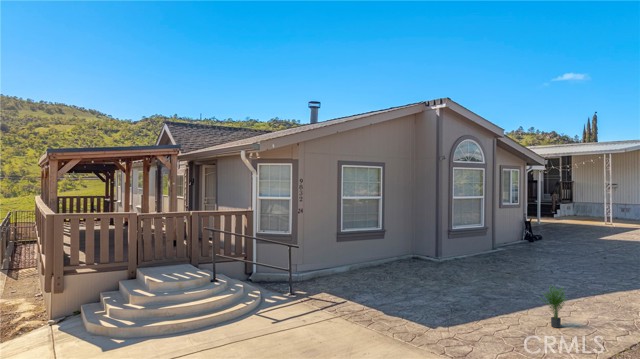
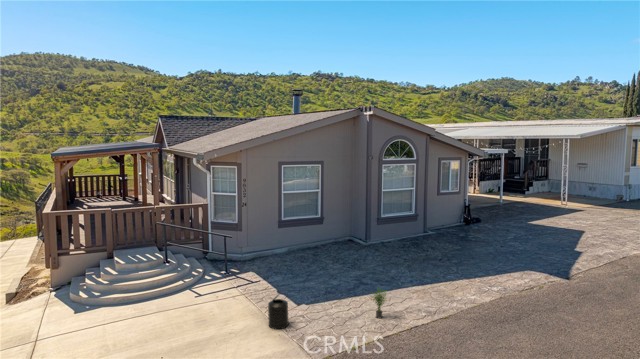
trash can: none [416,294,447,347] -> present [268,294,288,329]

